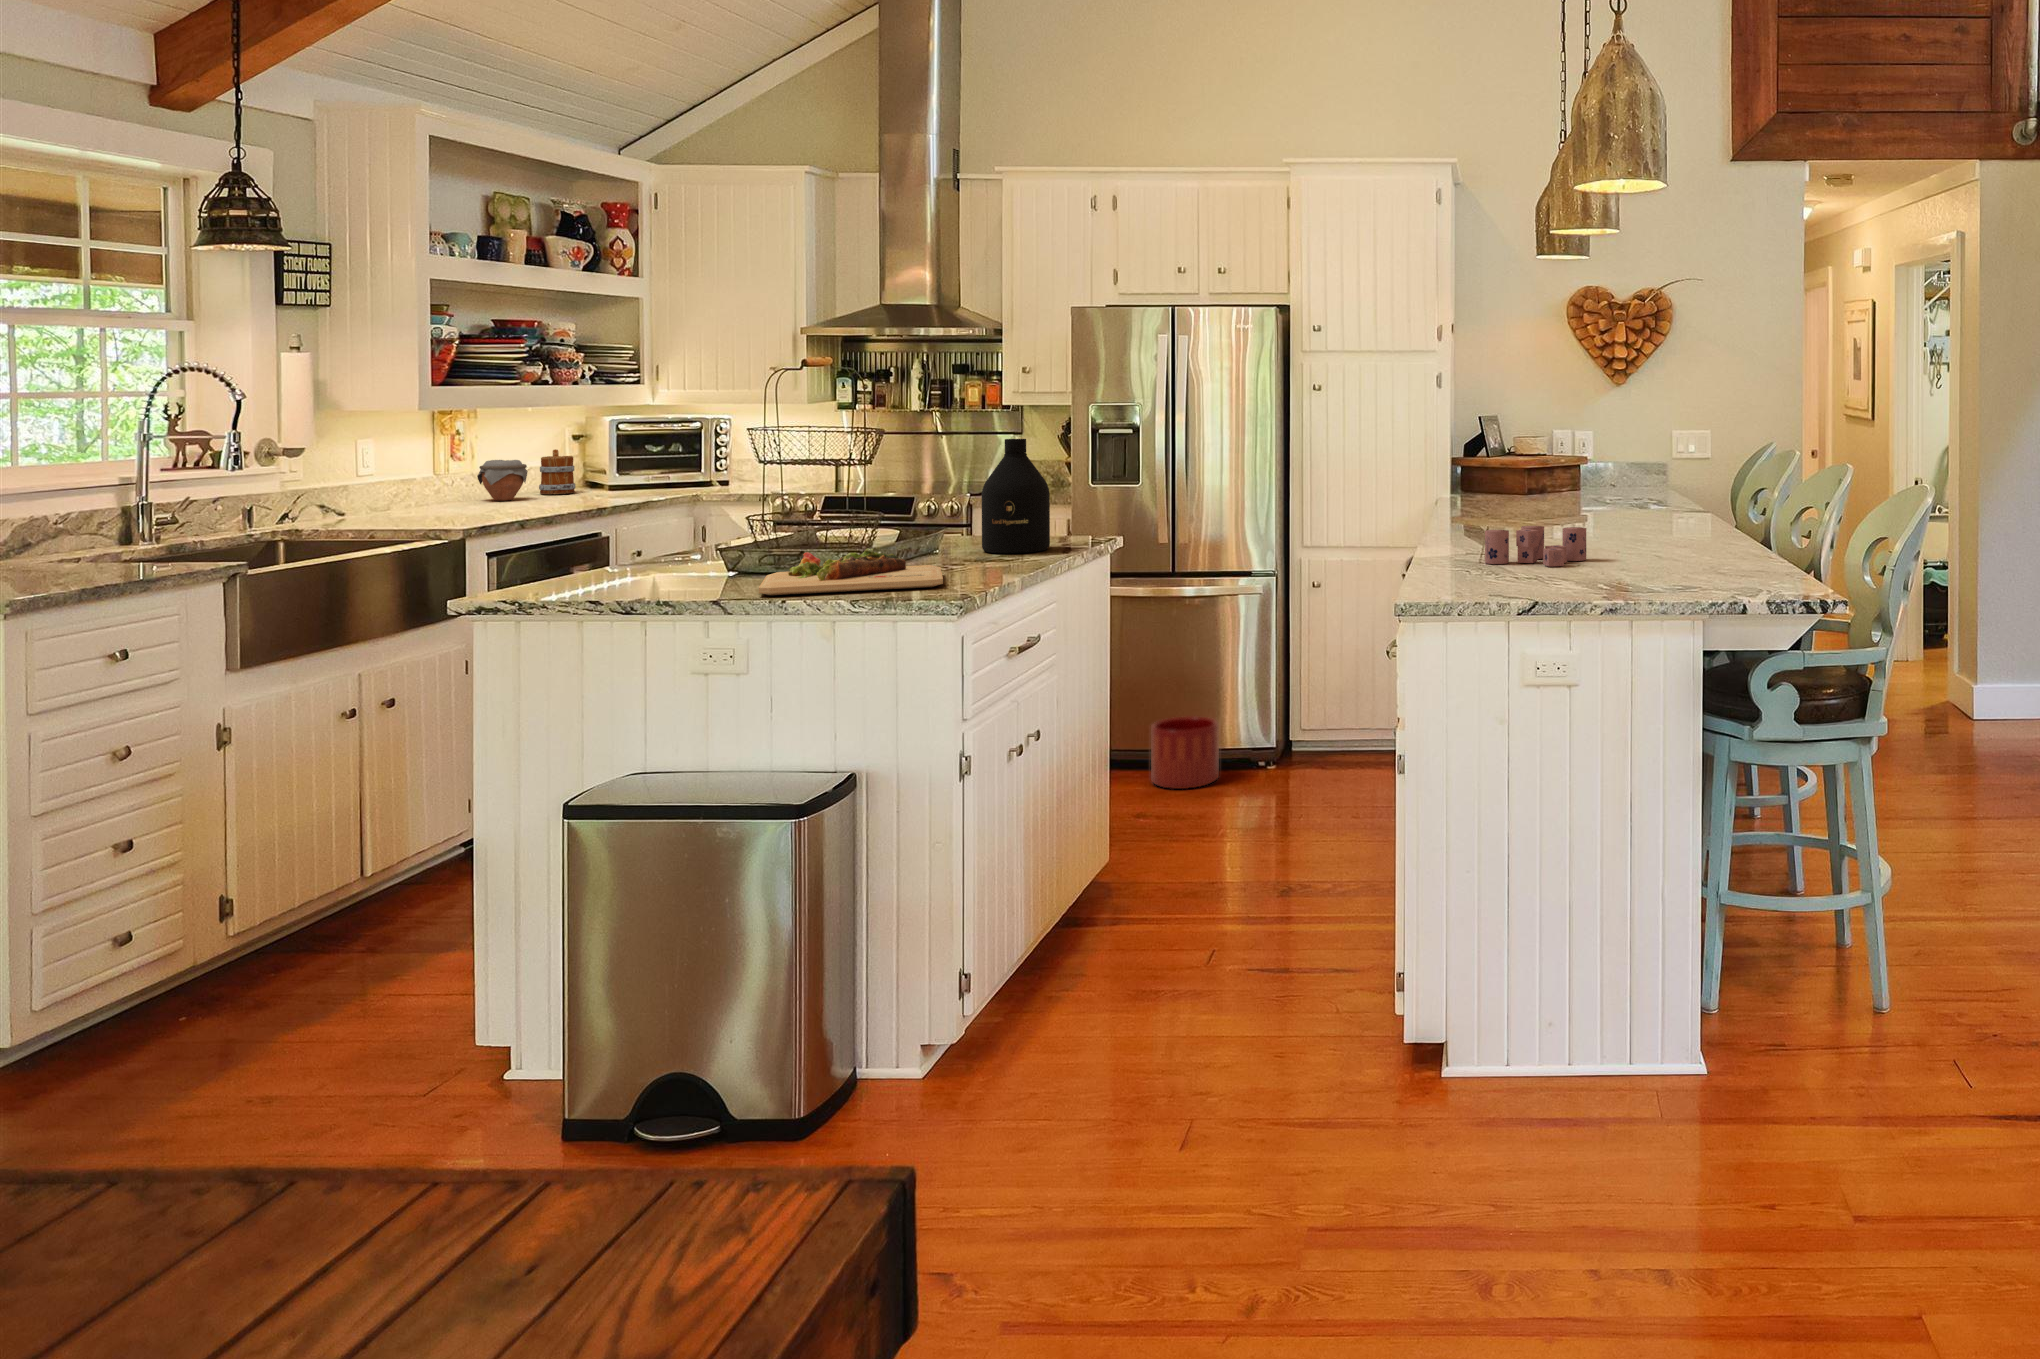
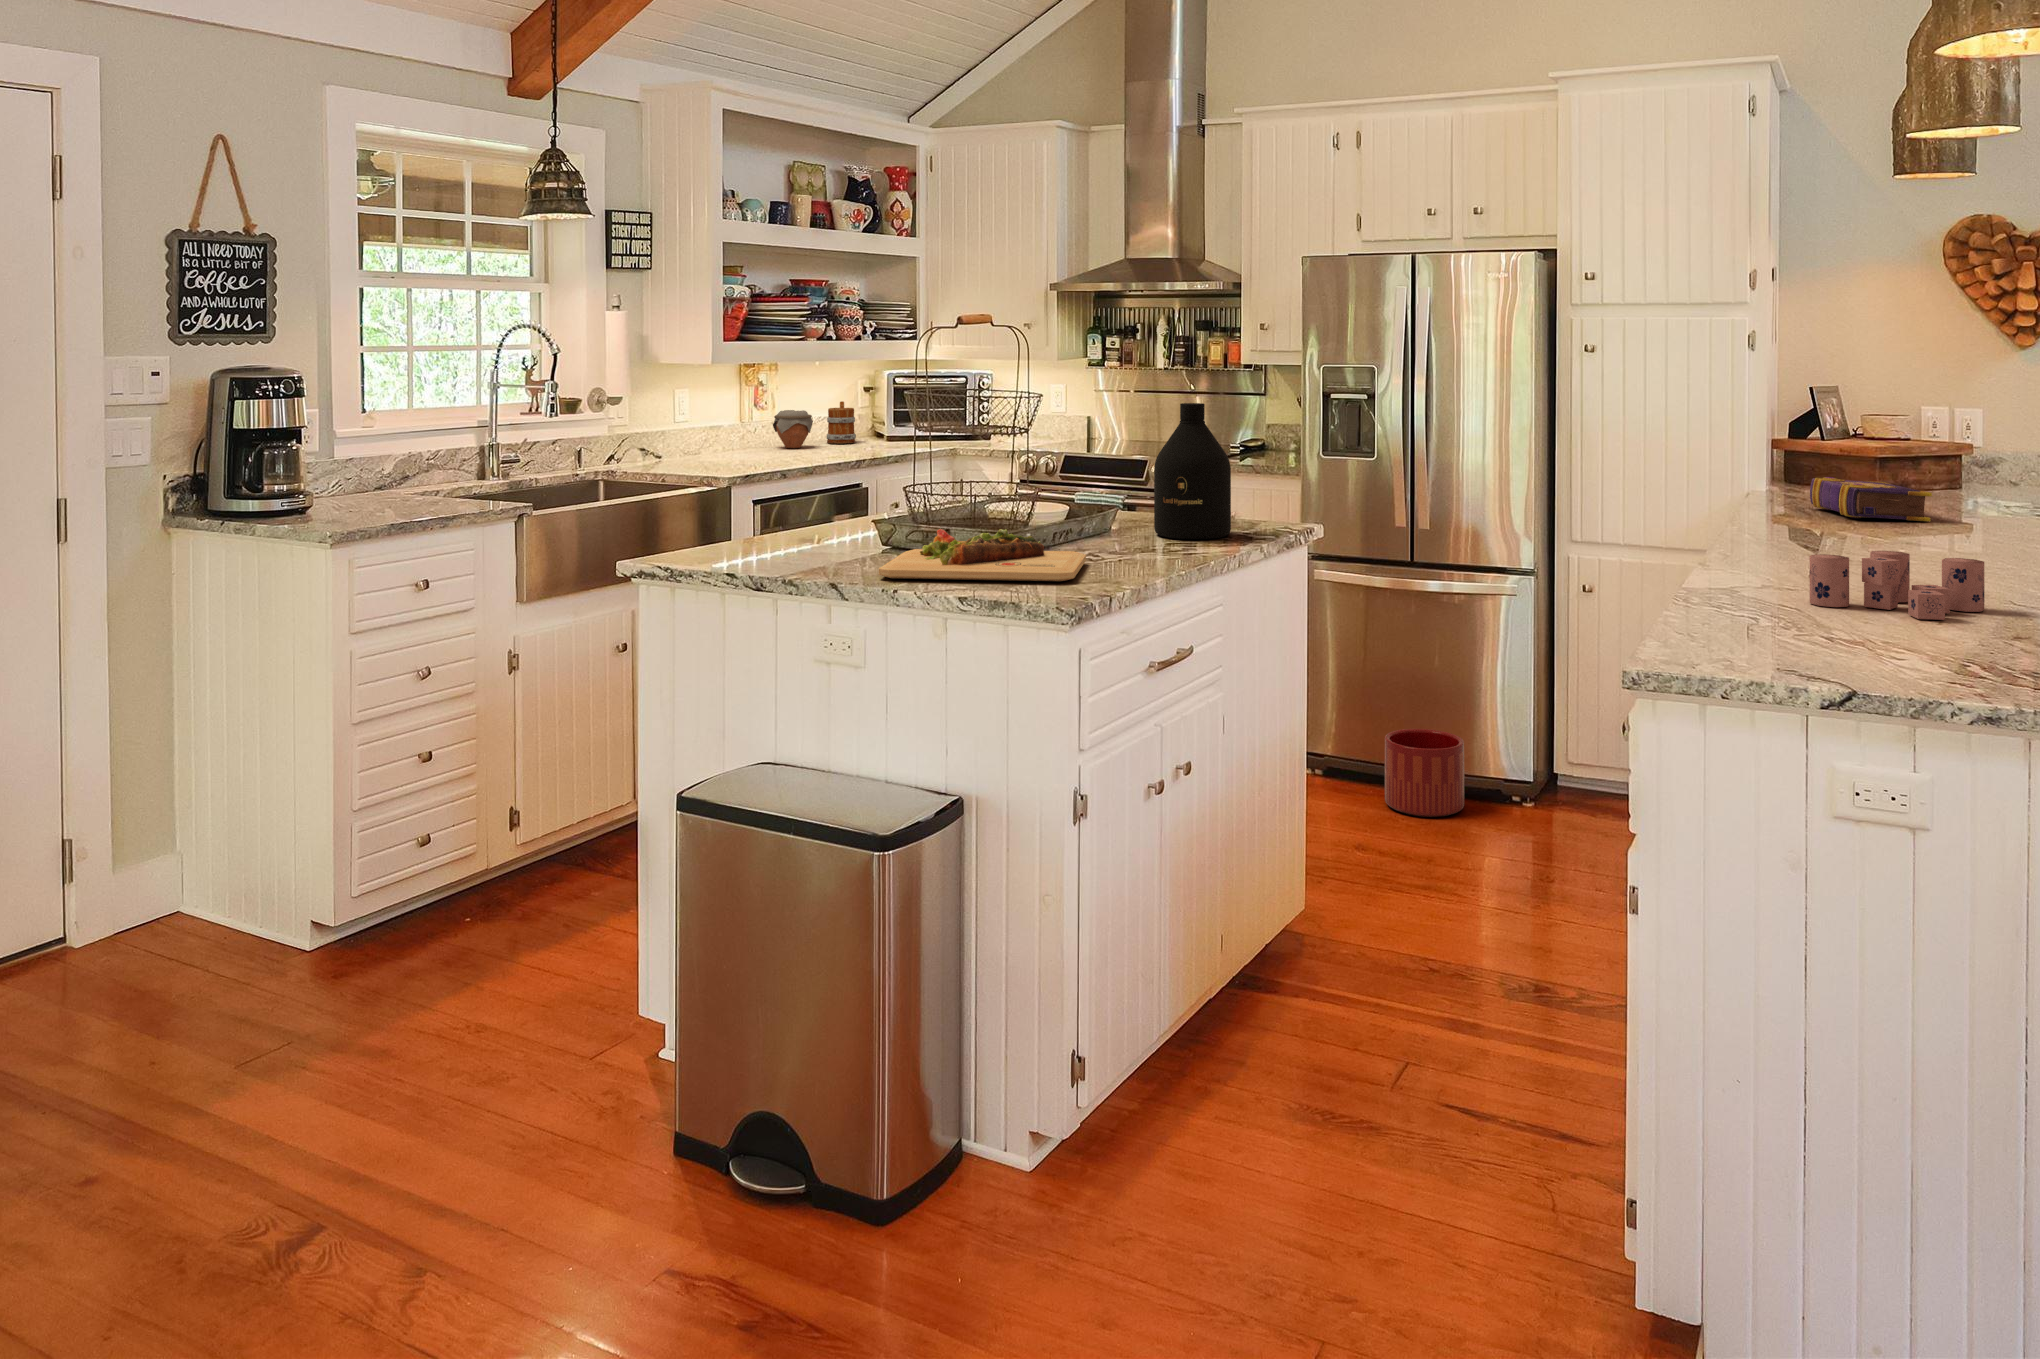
book: none [1480,484,1559,513] -> present [1810,477,1932,521]

